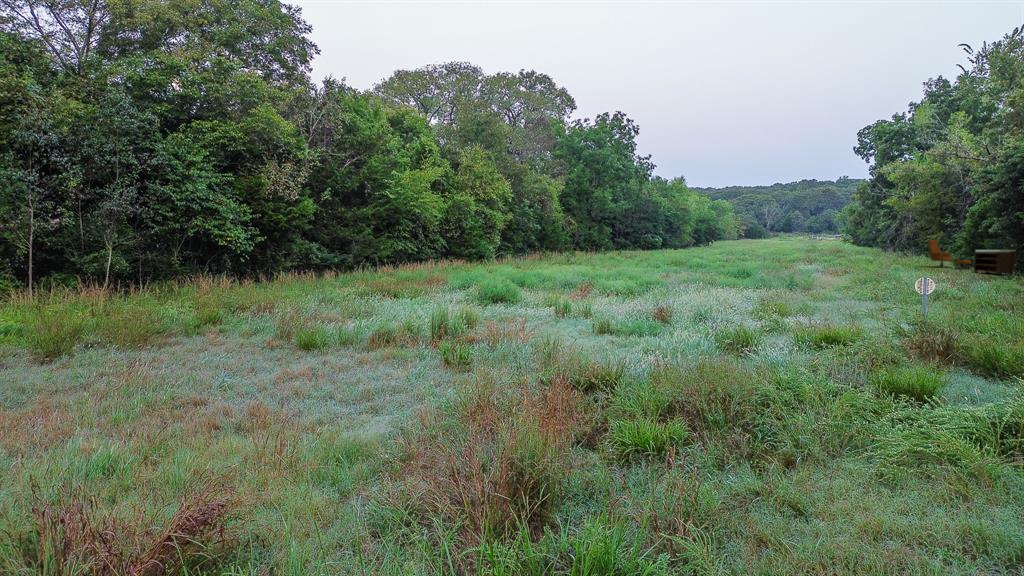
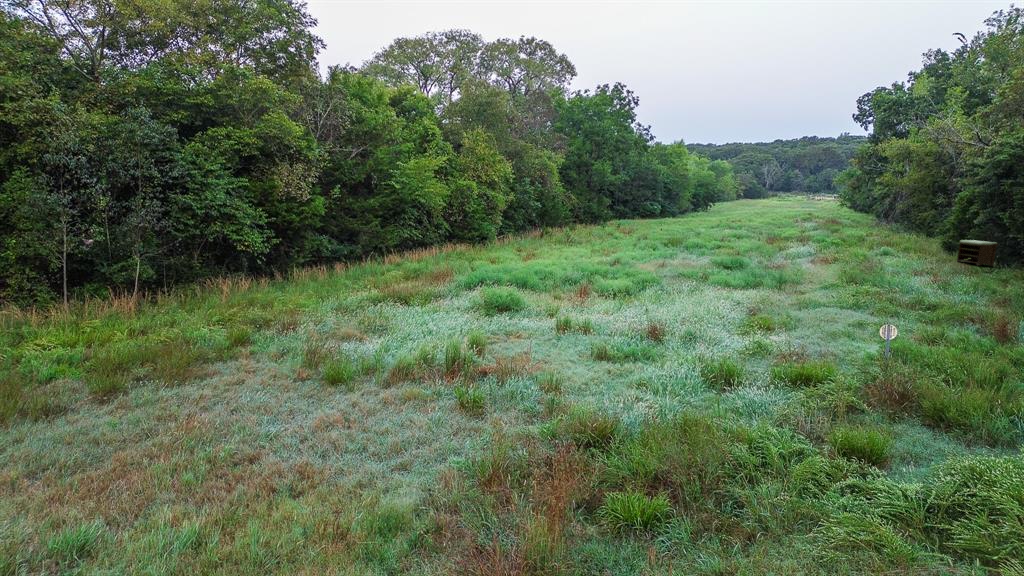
lounge chair: present [928,240,971,268] -> none [917,226,957,255]

